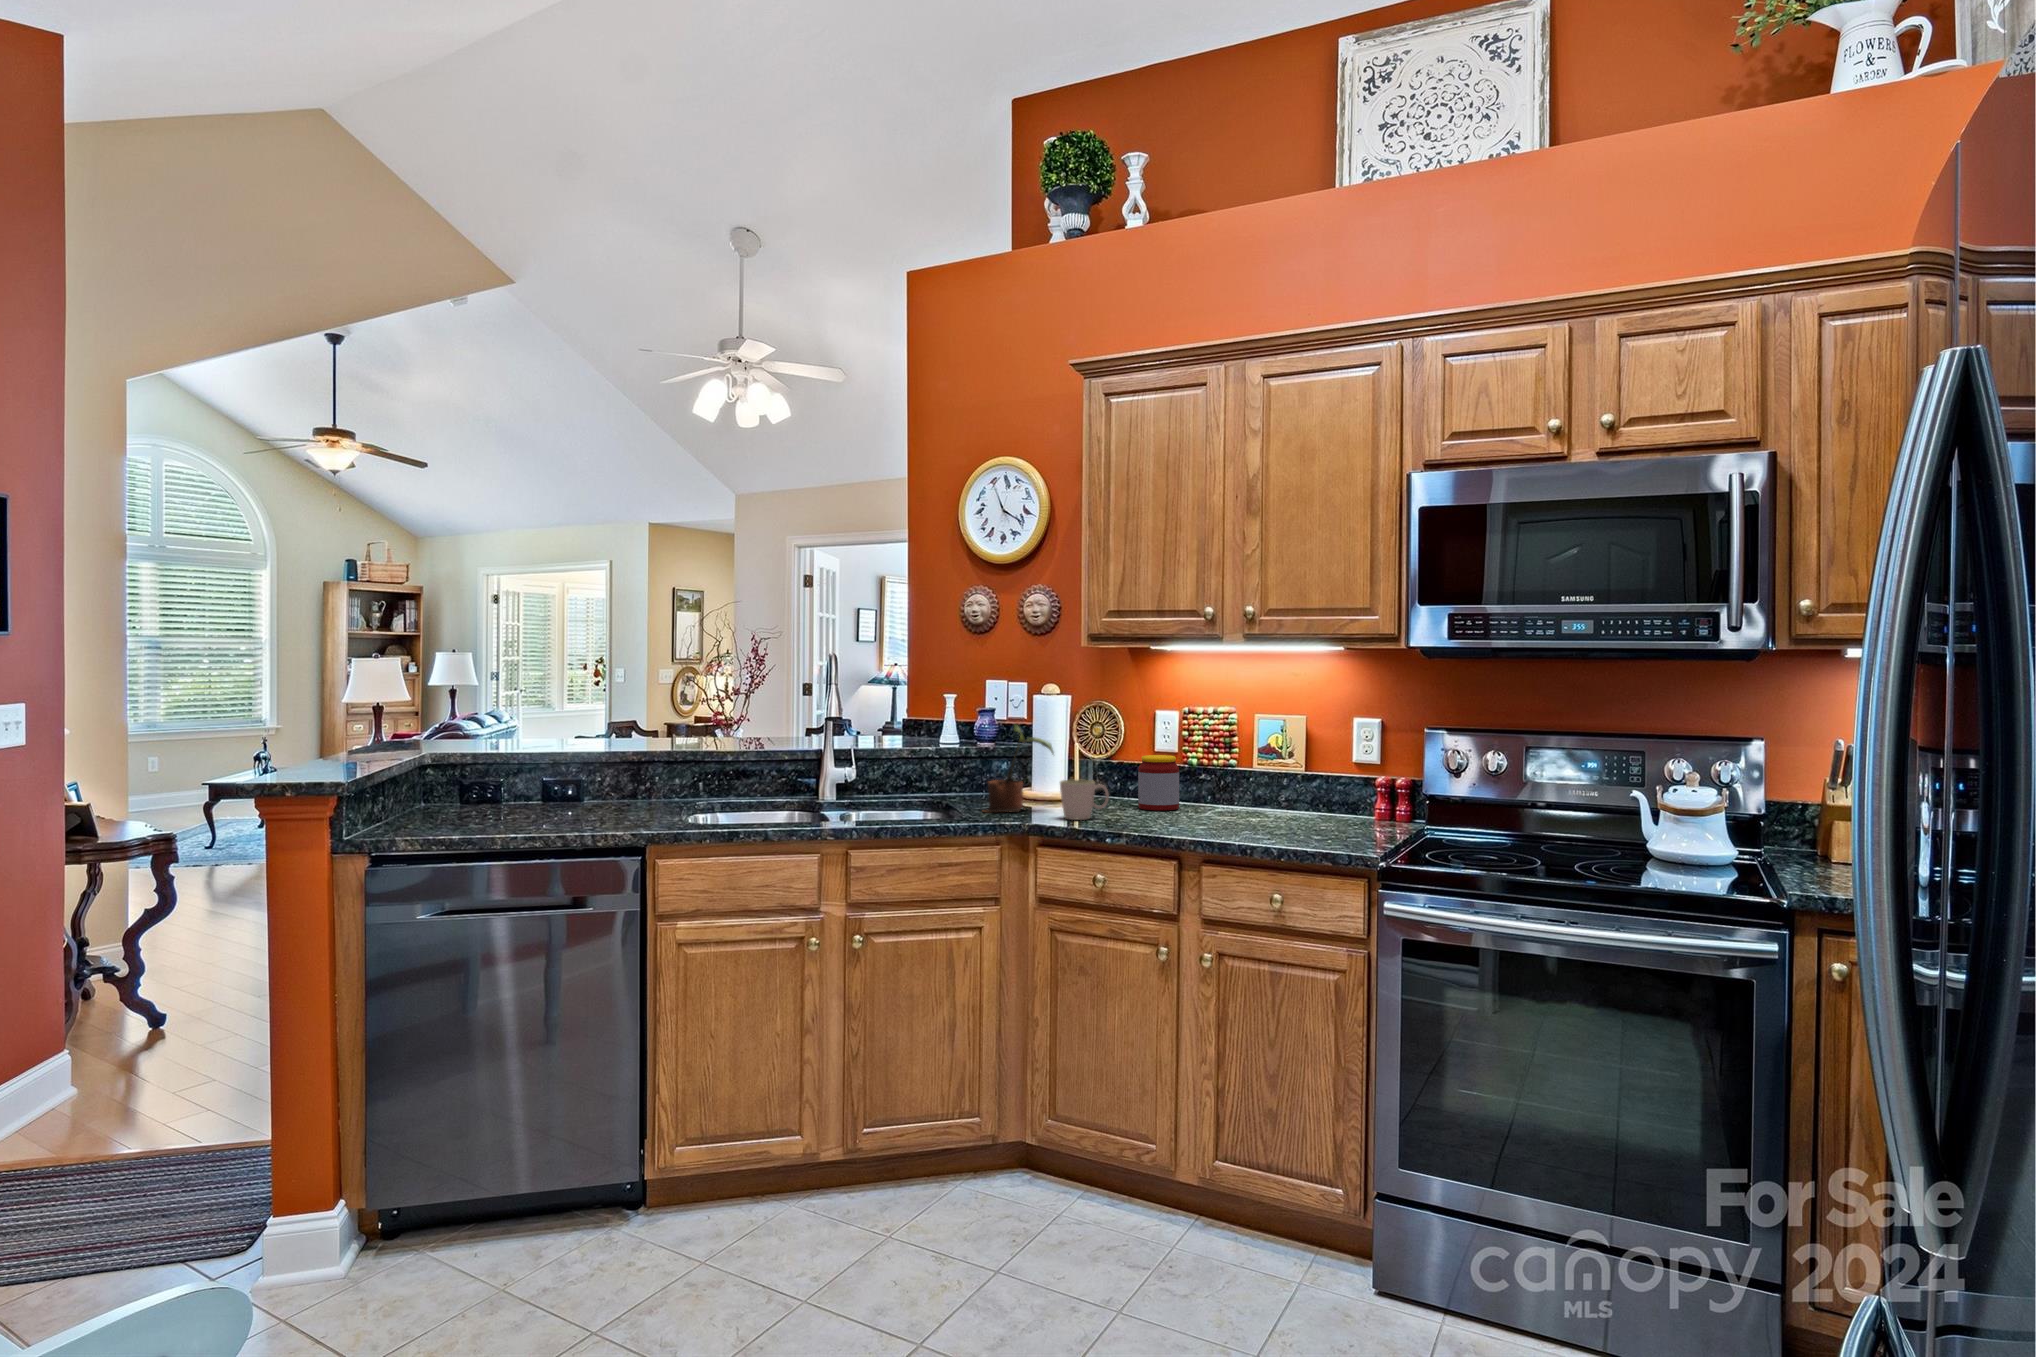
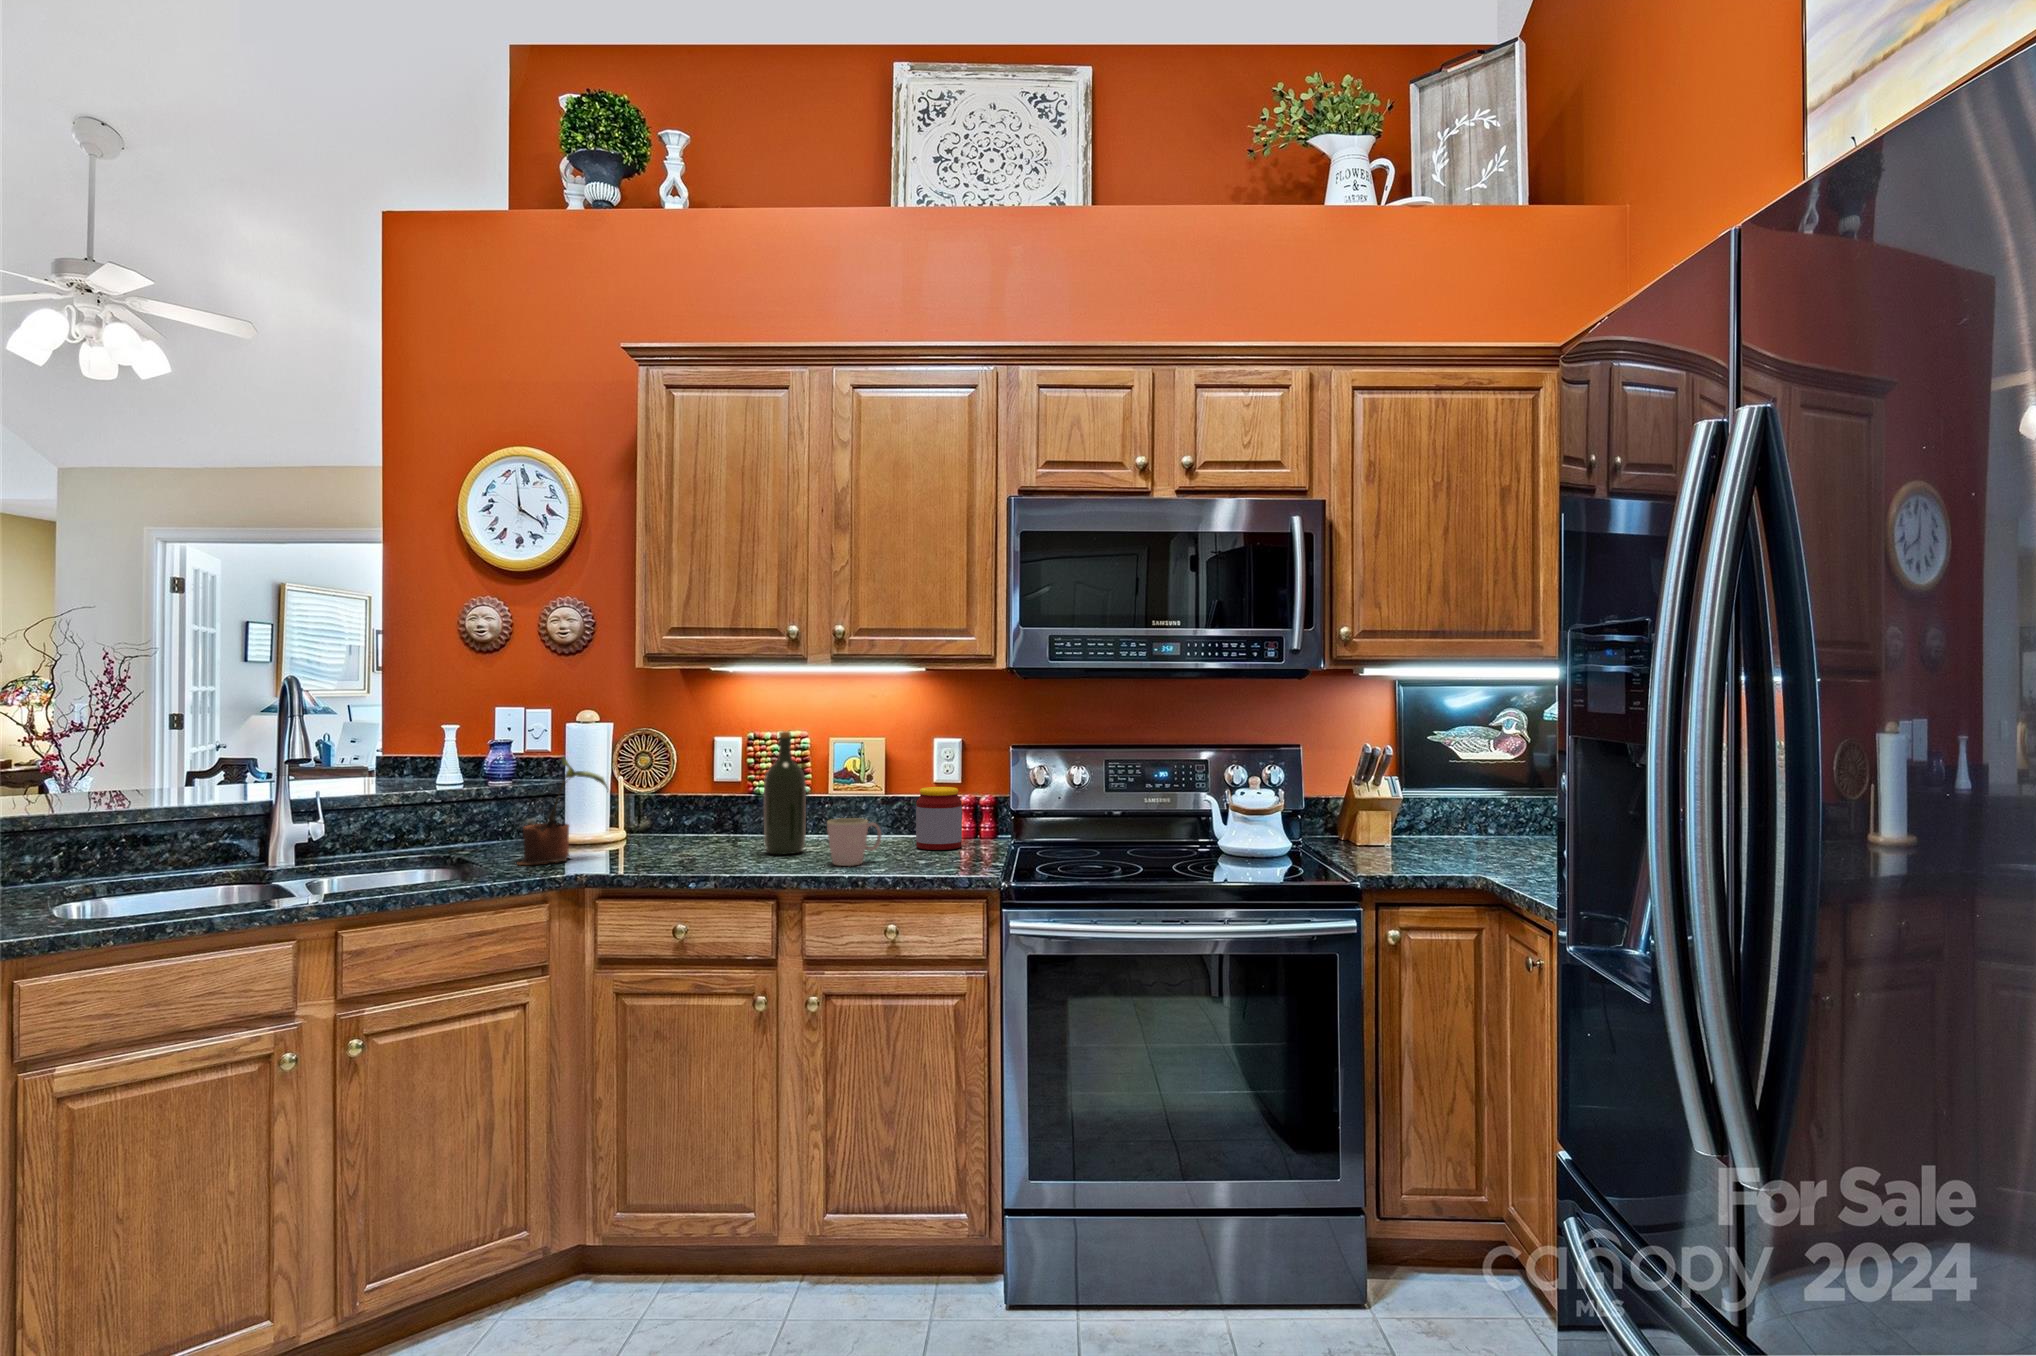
wine bottle: none [1181,708,1219,819] -> present [764,732,806,855]
jar: present [1138,755,1179,810] -> present [916,787,962,850]
mug: present [1060,780,1109,820] -> present [827,818,881,866]

